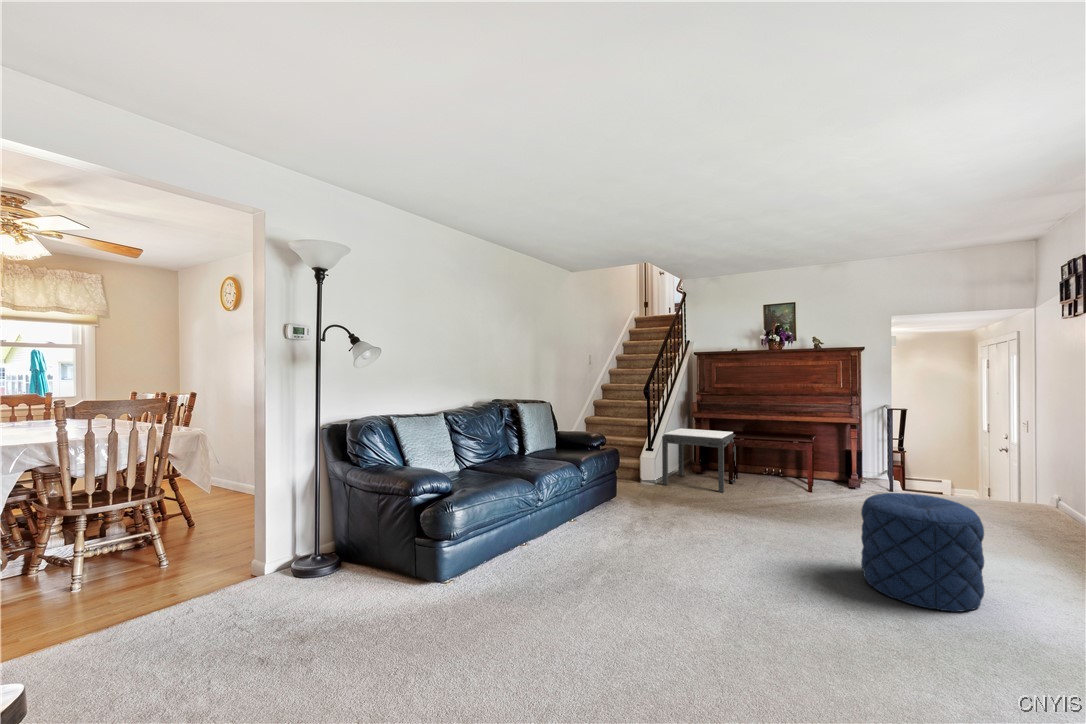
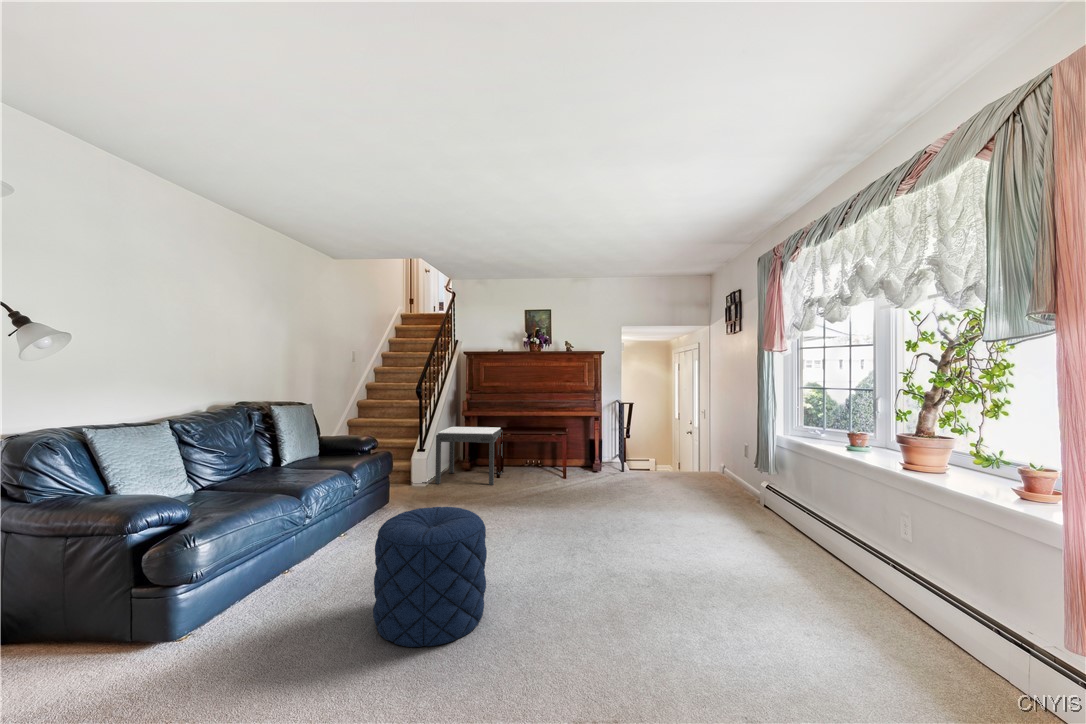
pouf: present [861,493,985,612] -> present [373,507,487,647]

